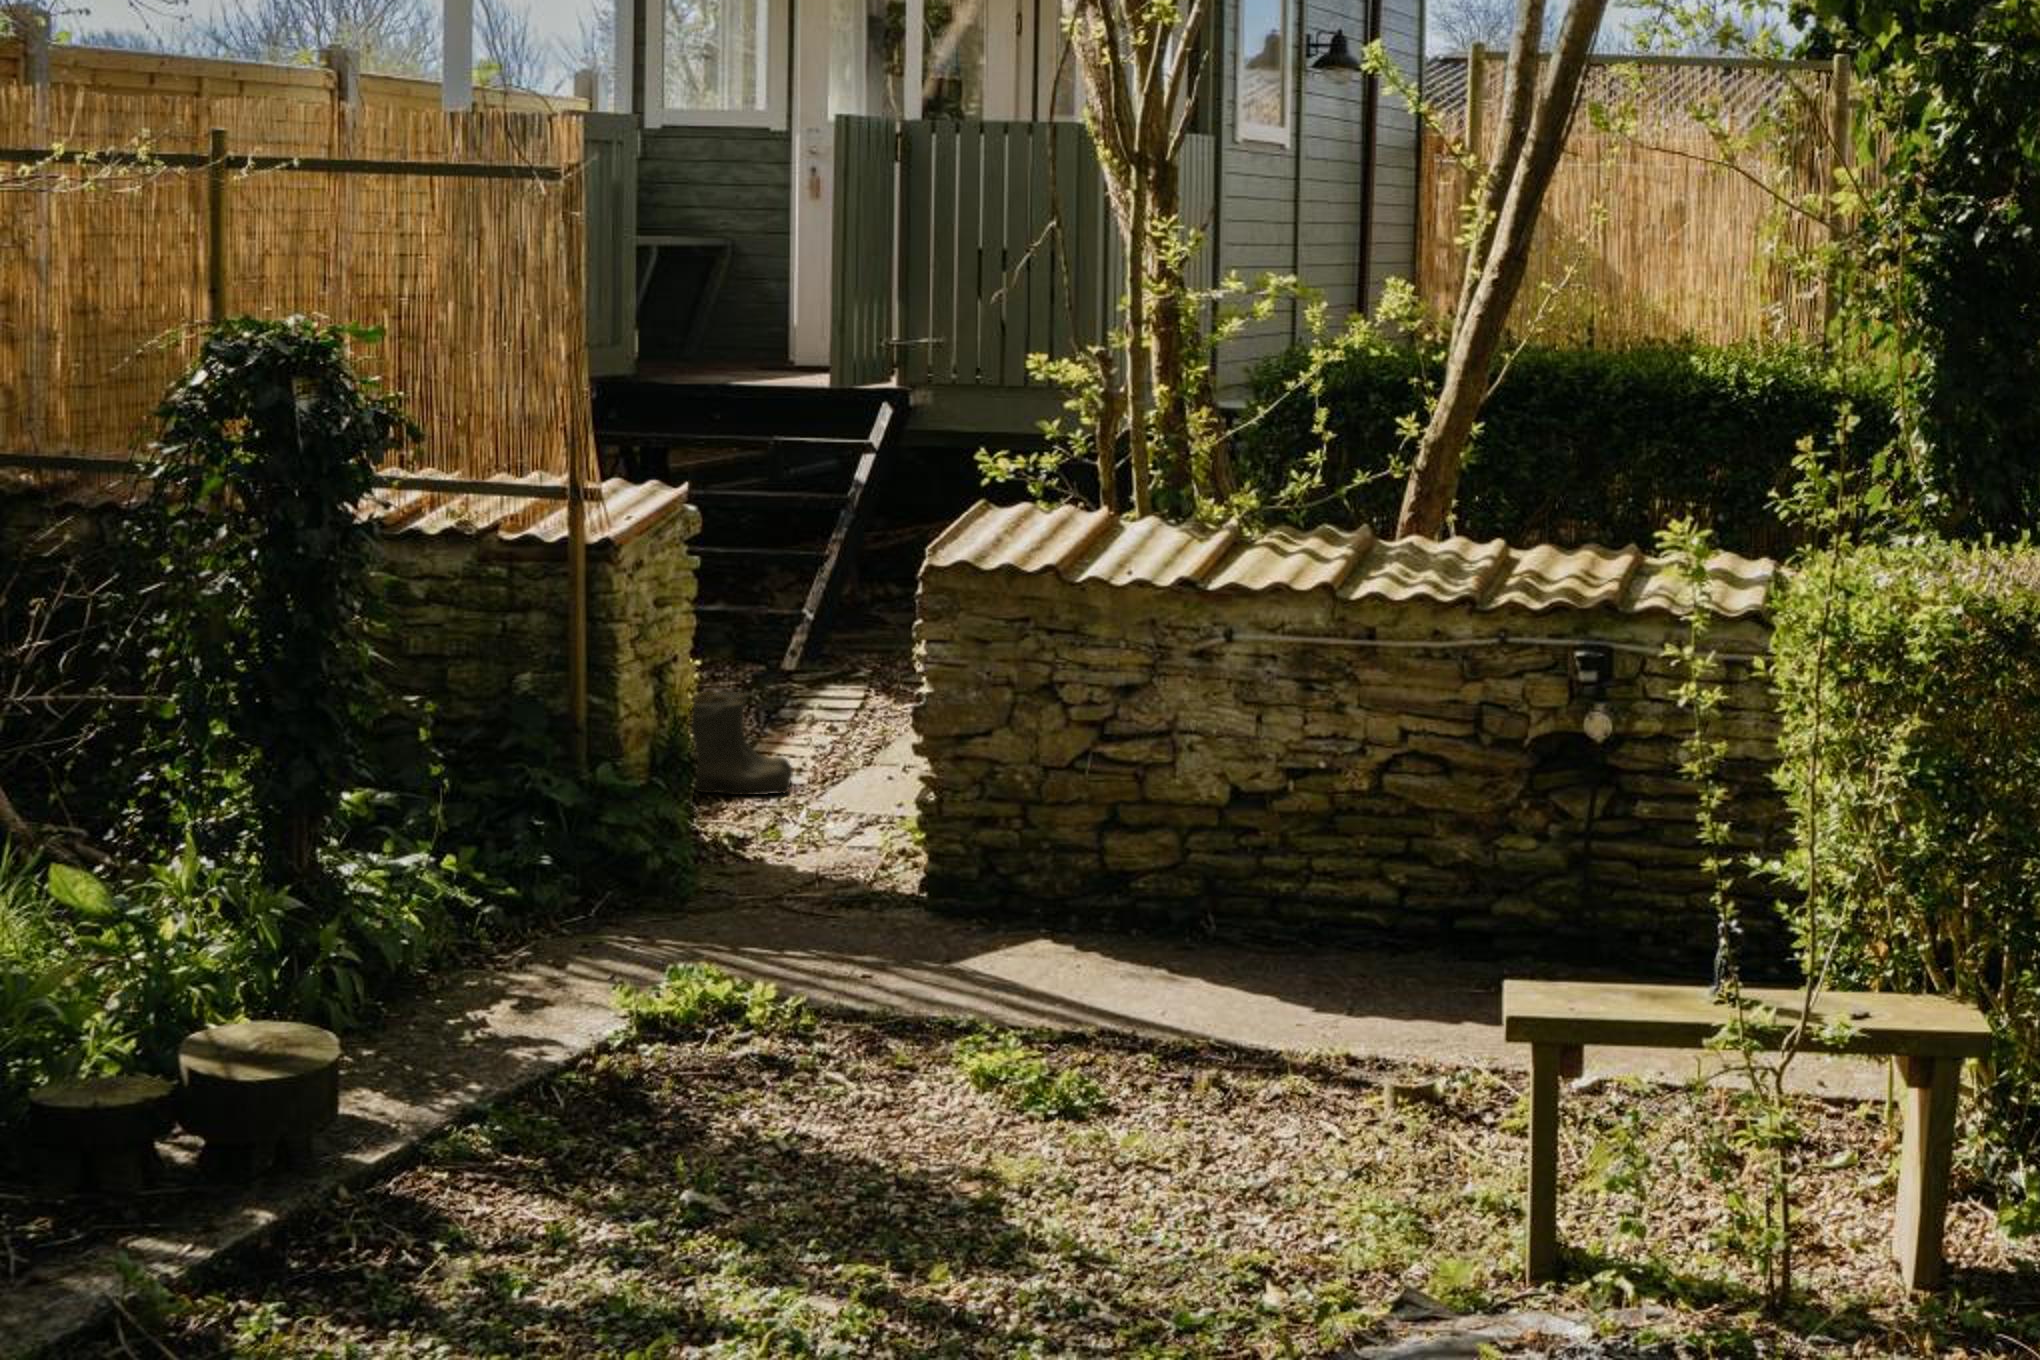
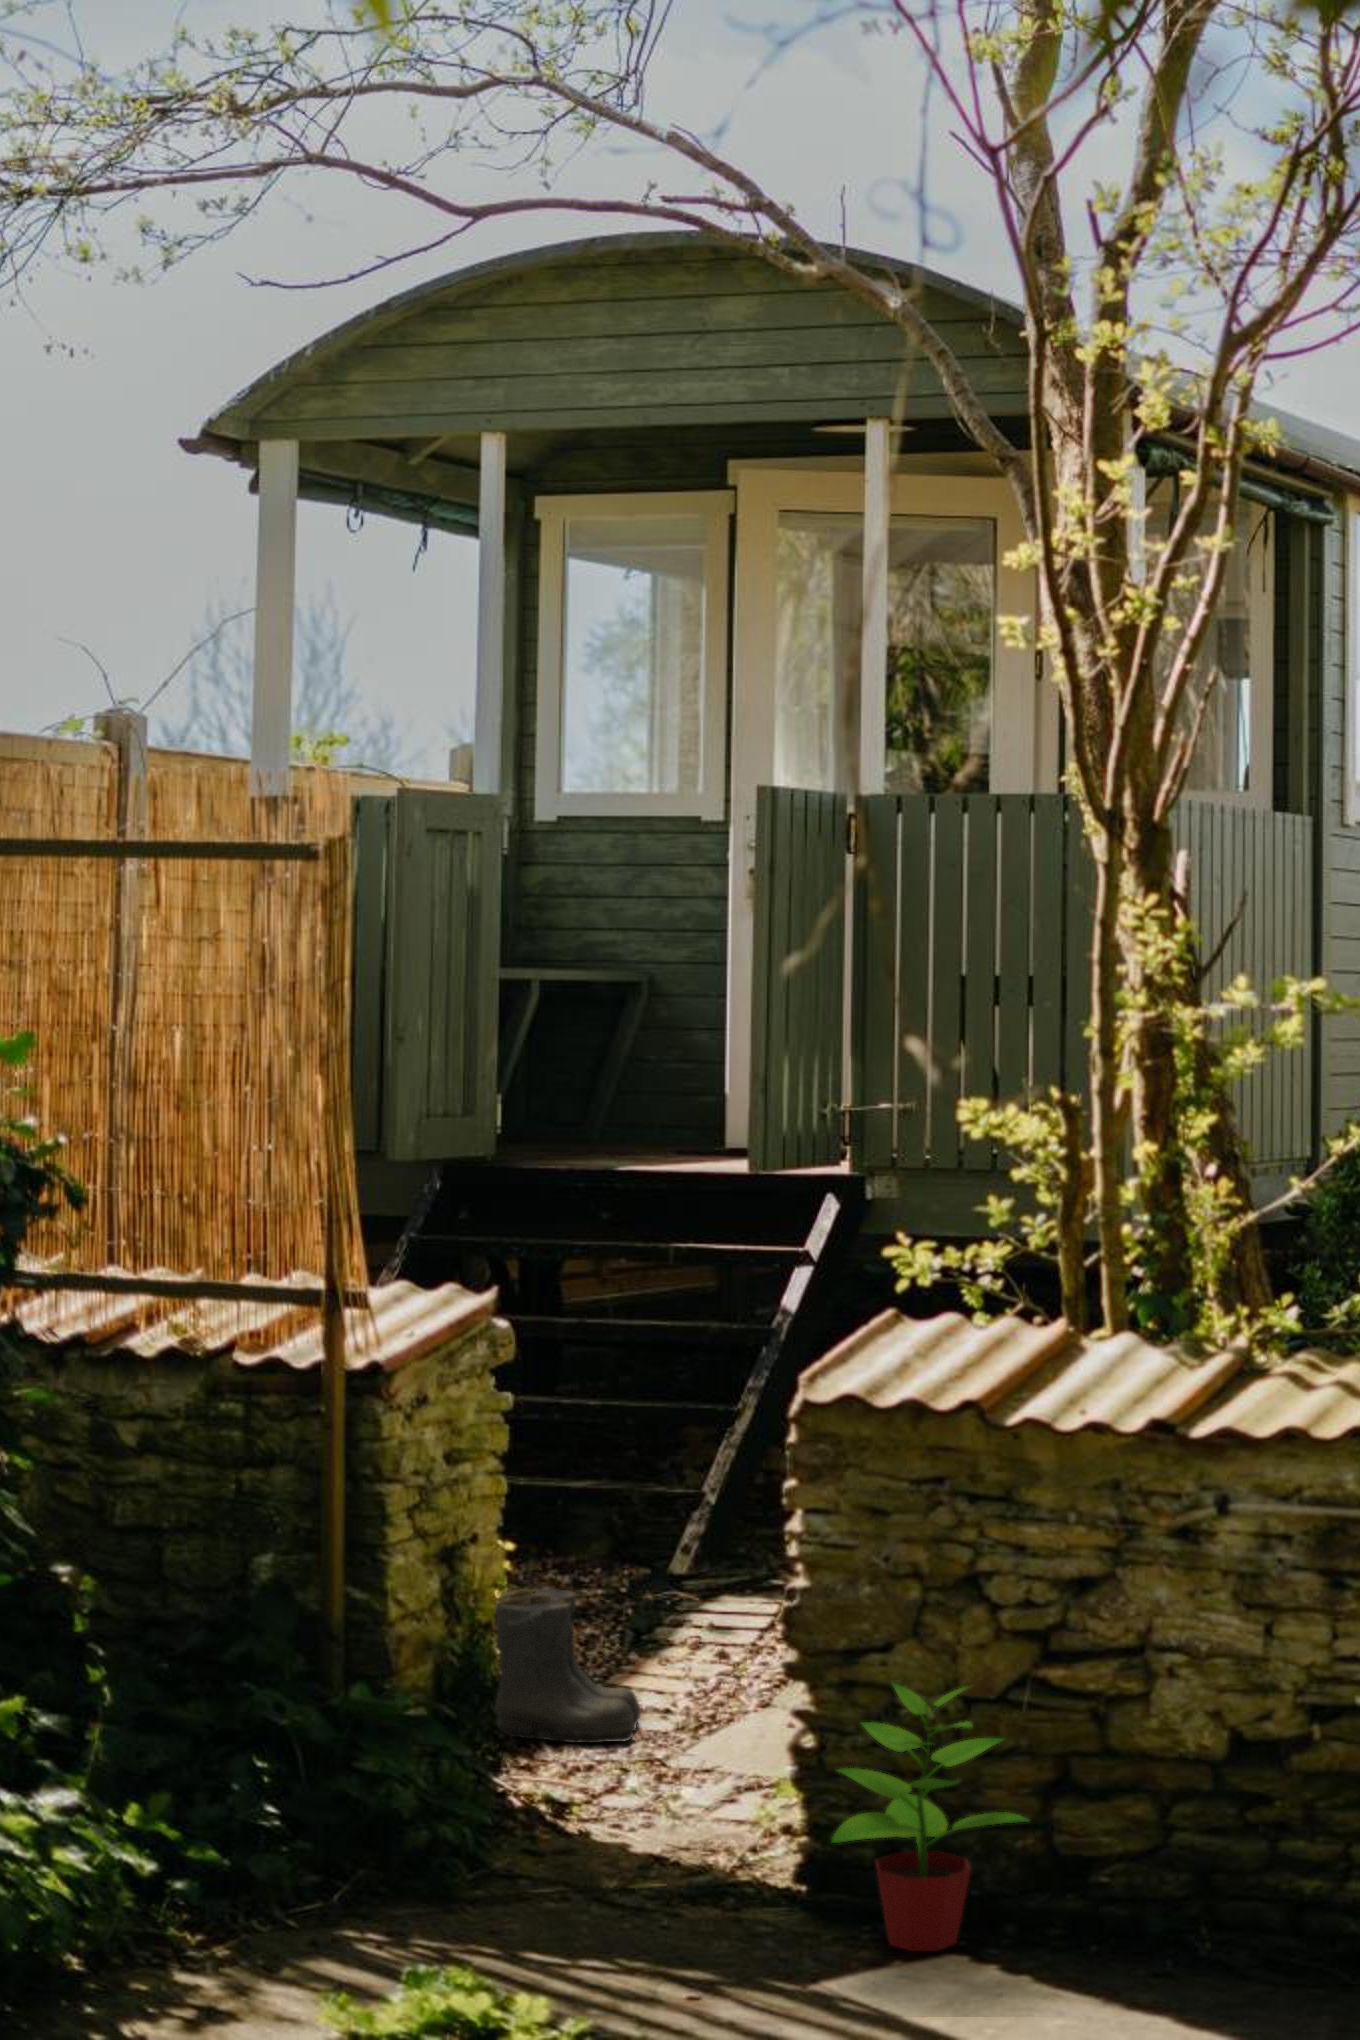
potted plant: none [961,749,1100,928] -> present [831,1683,1029,1951]

